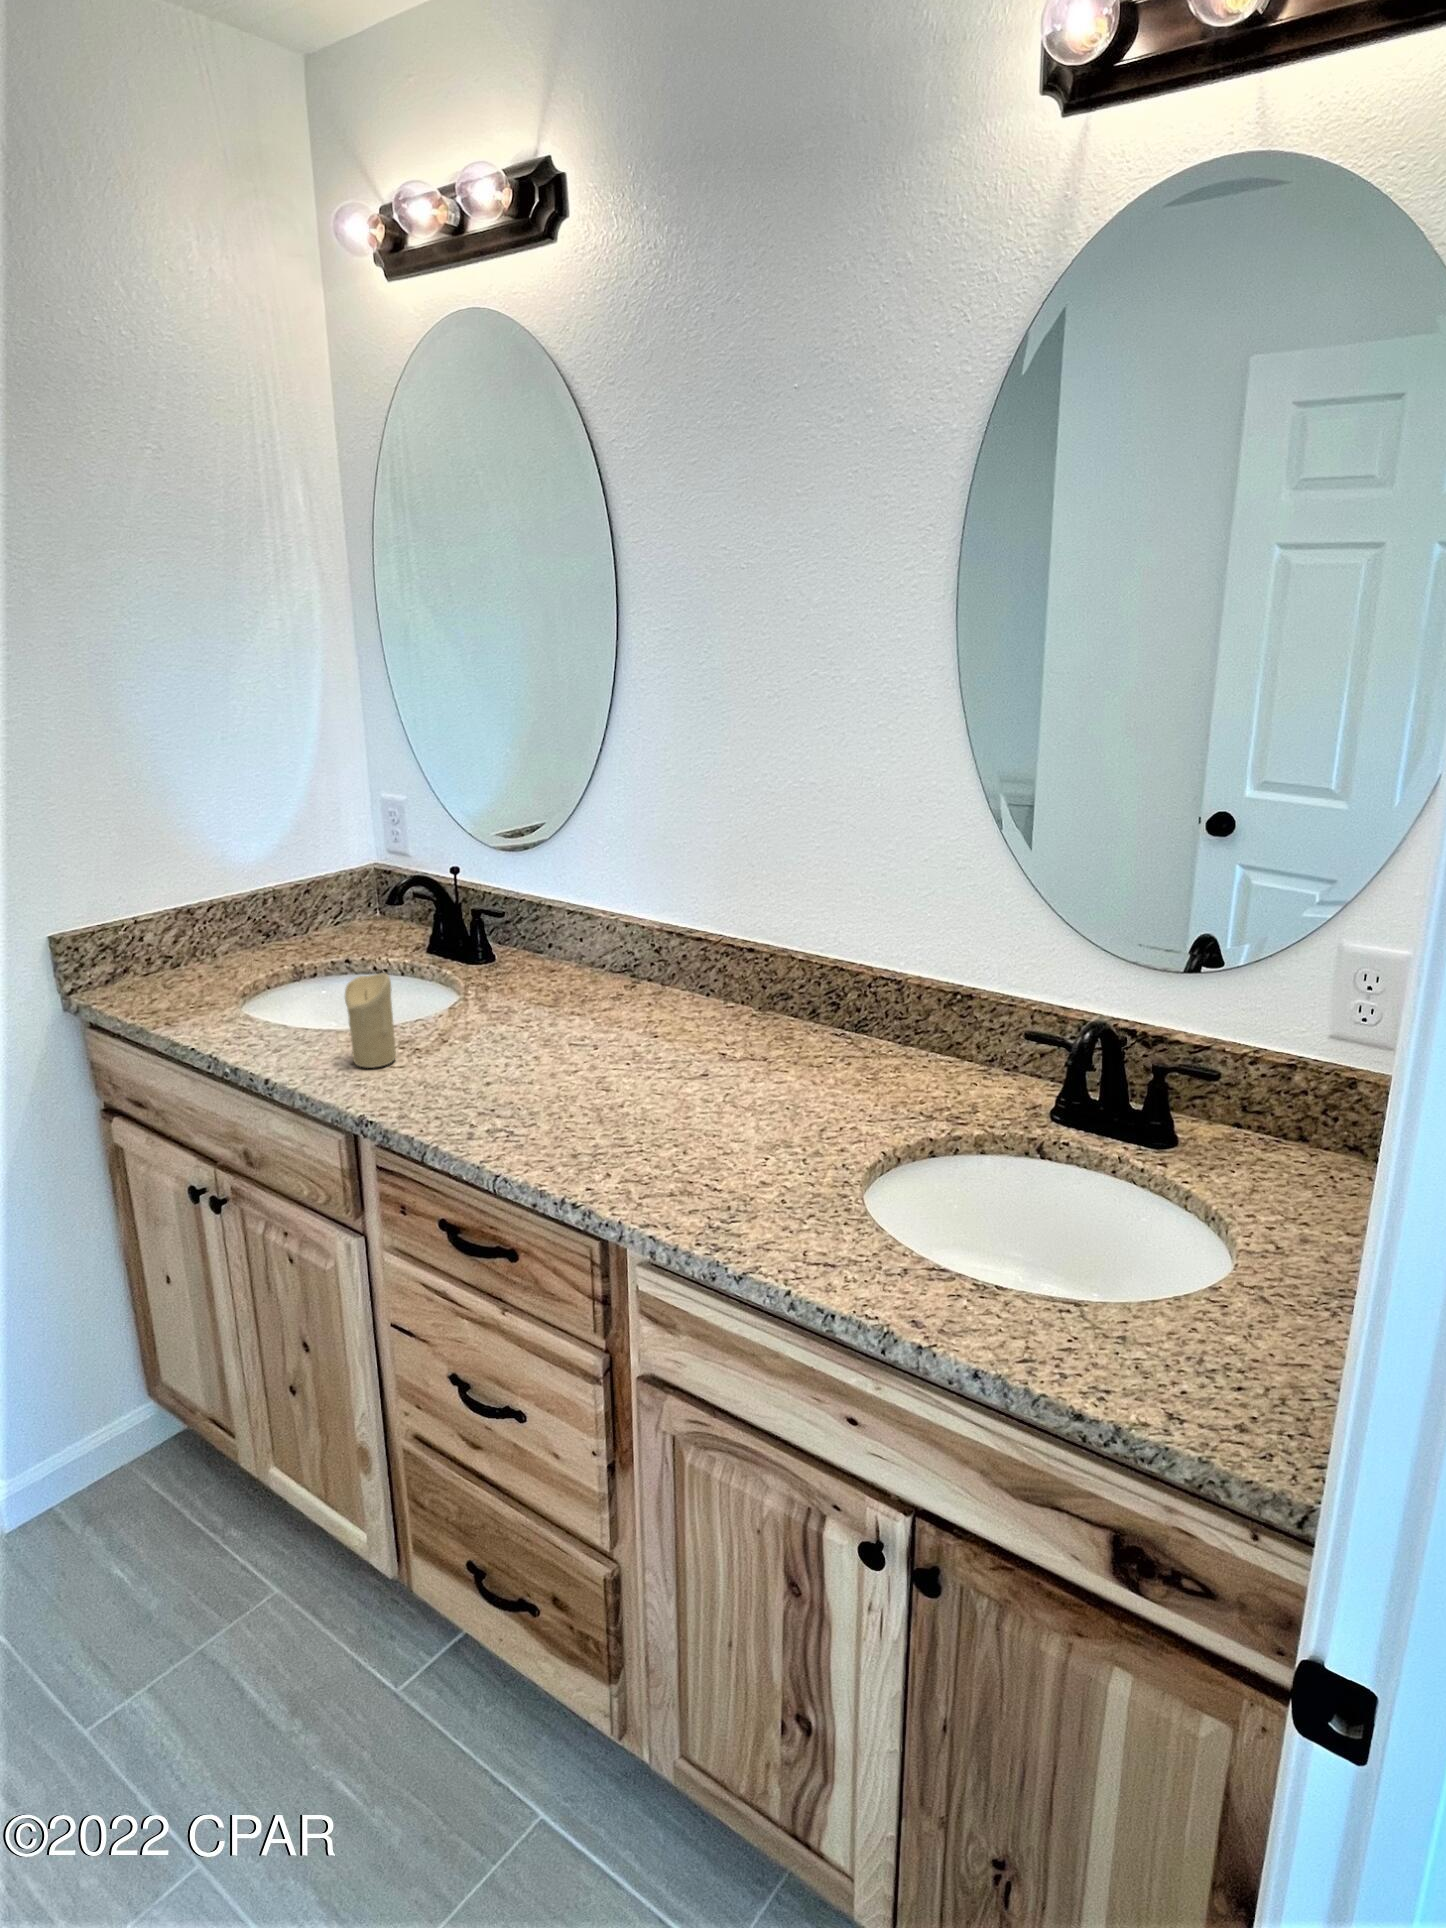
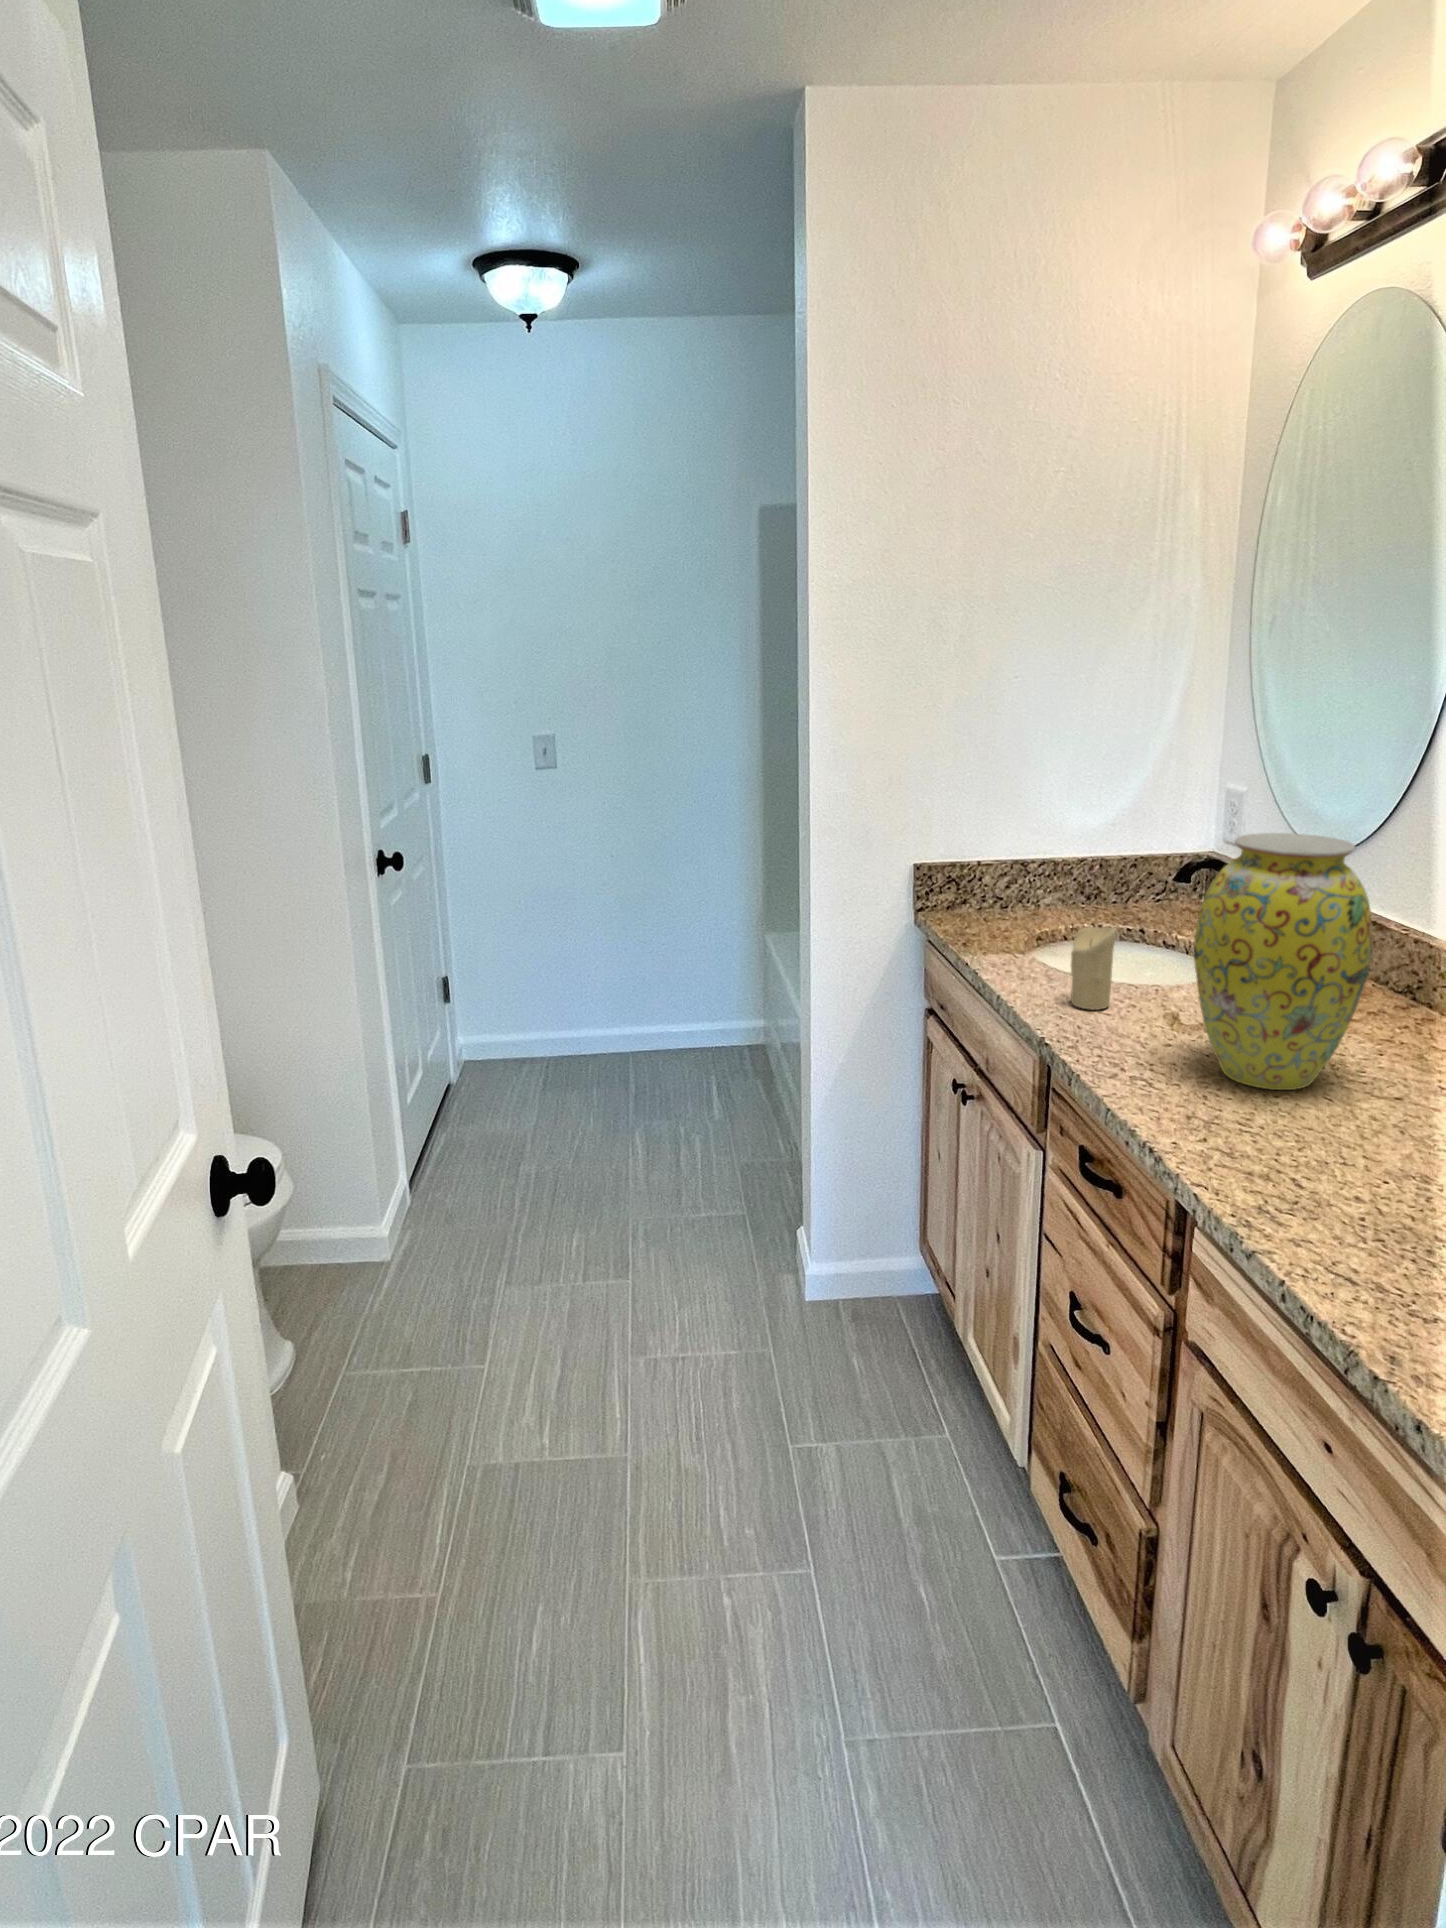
vase: none [512,850,668,1104] -> present [1194,833,1372,1090]

